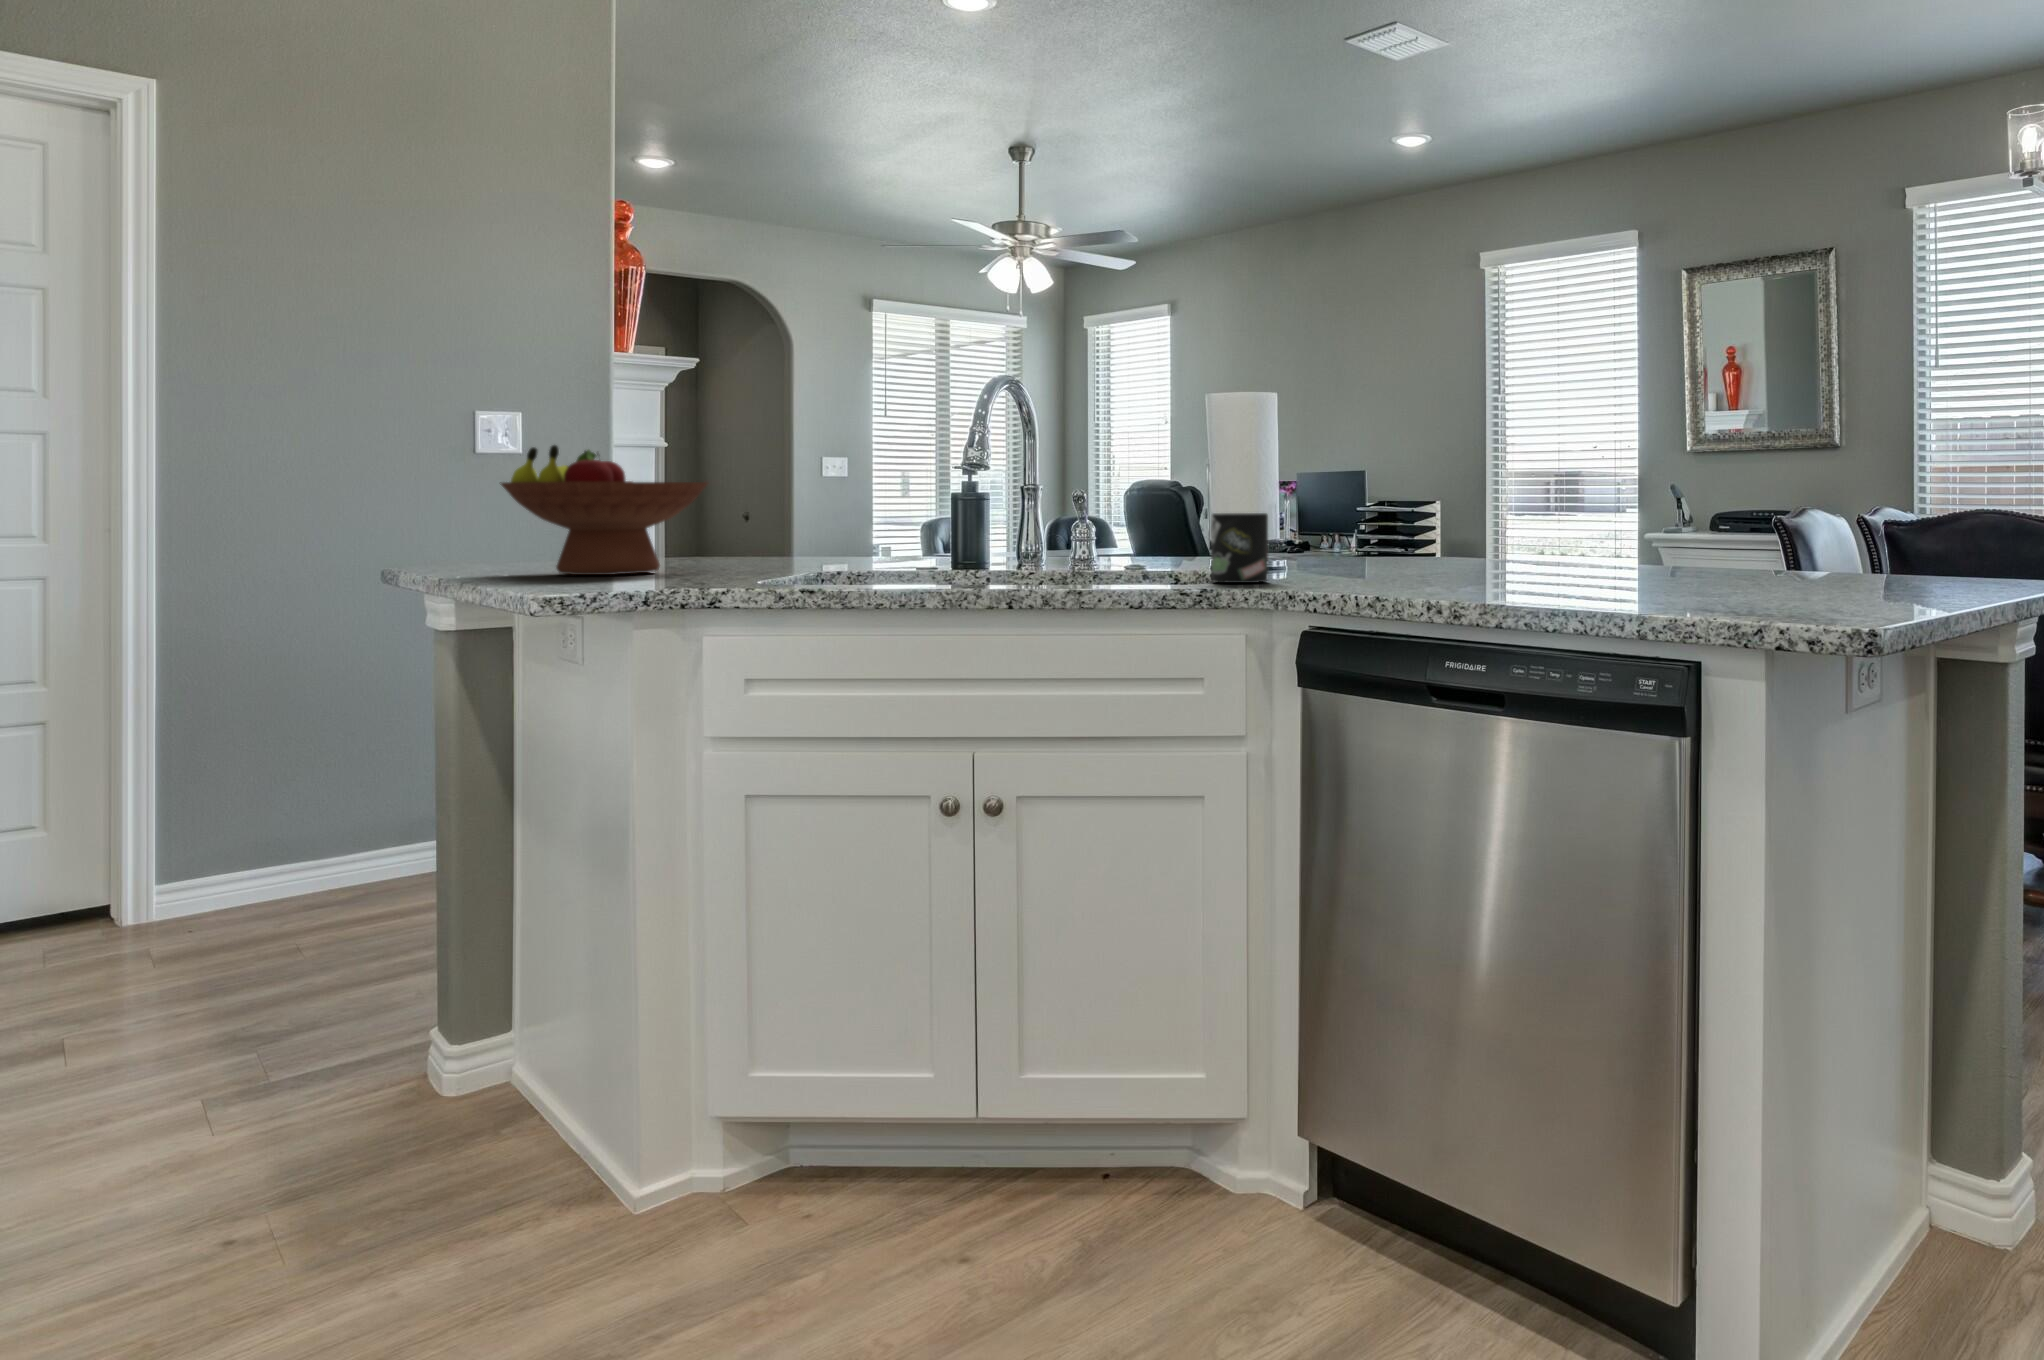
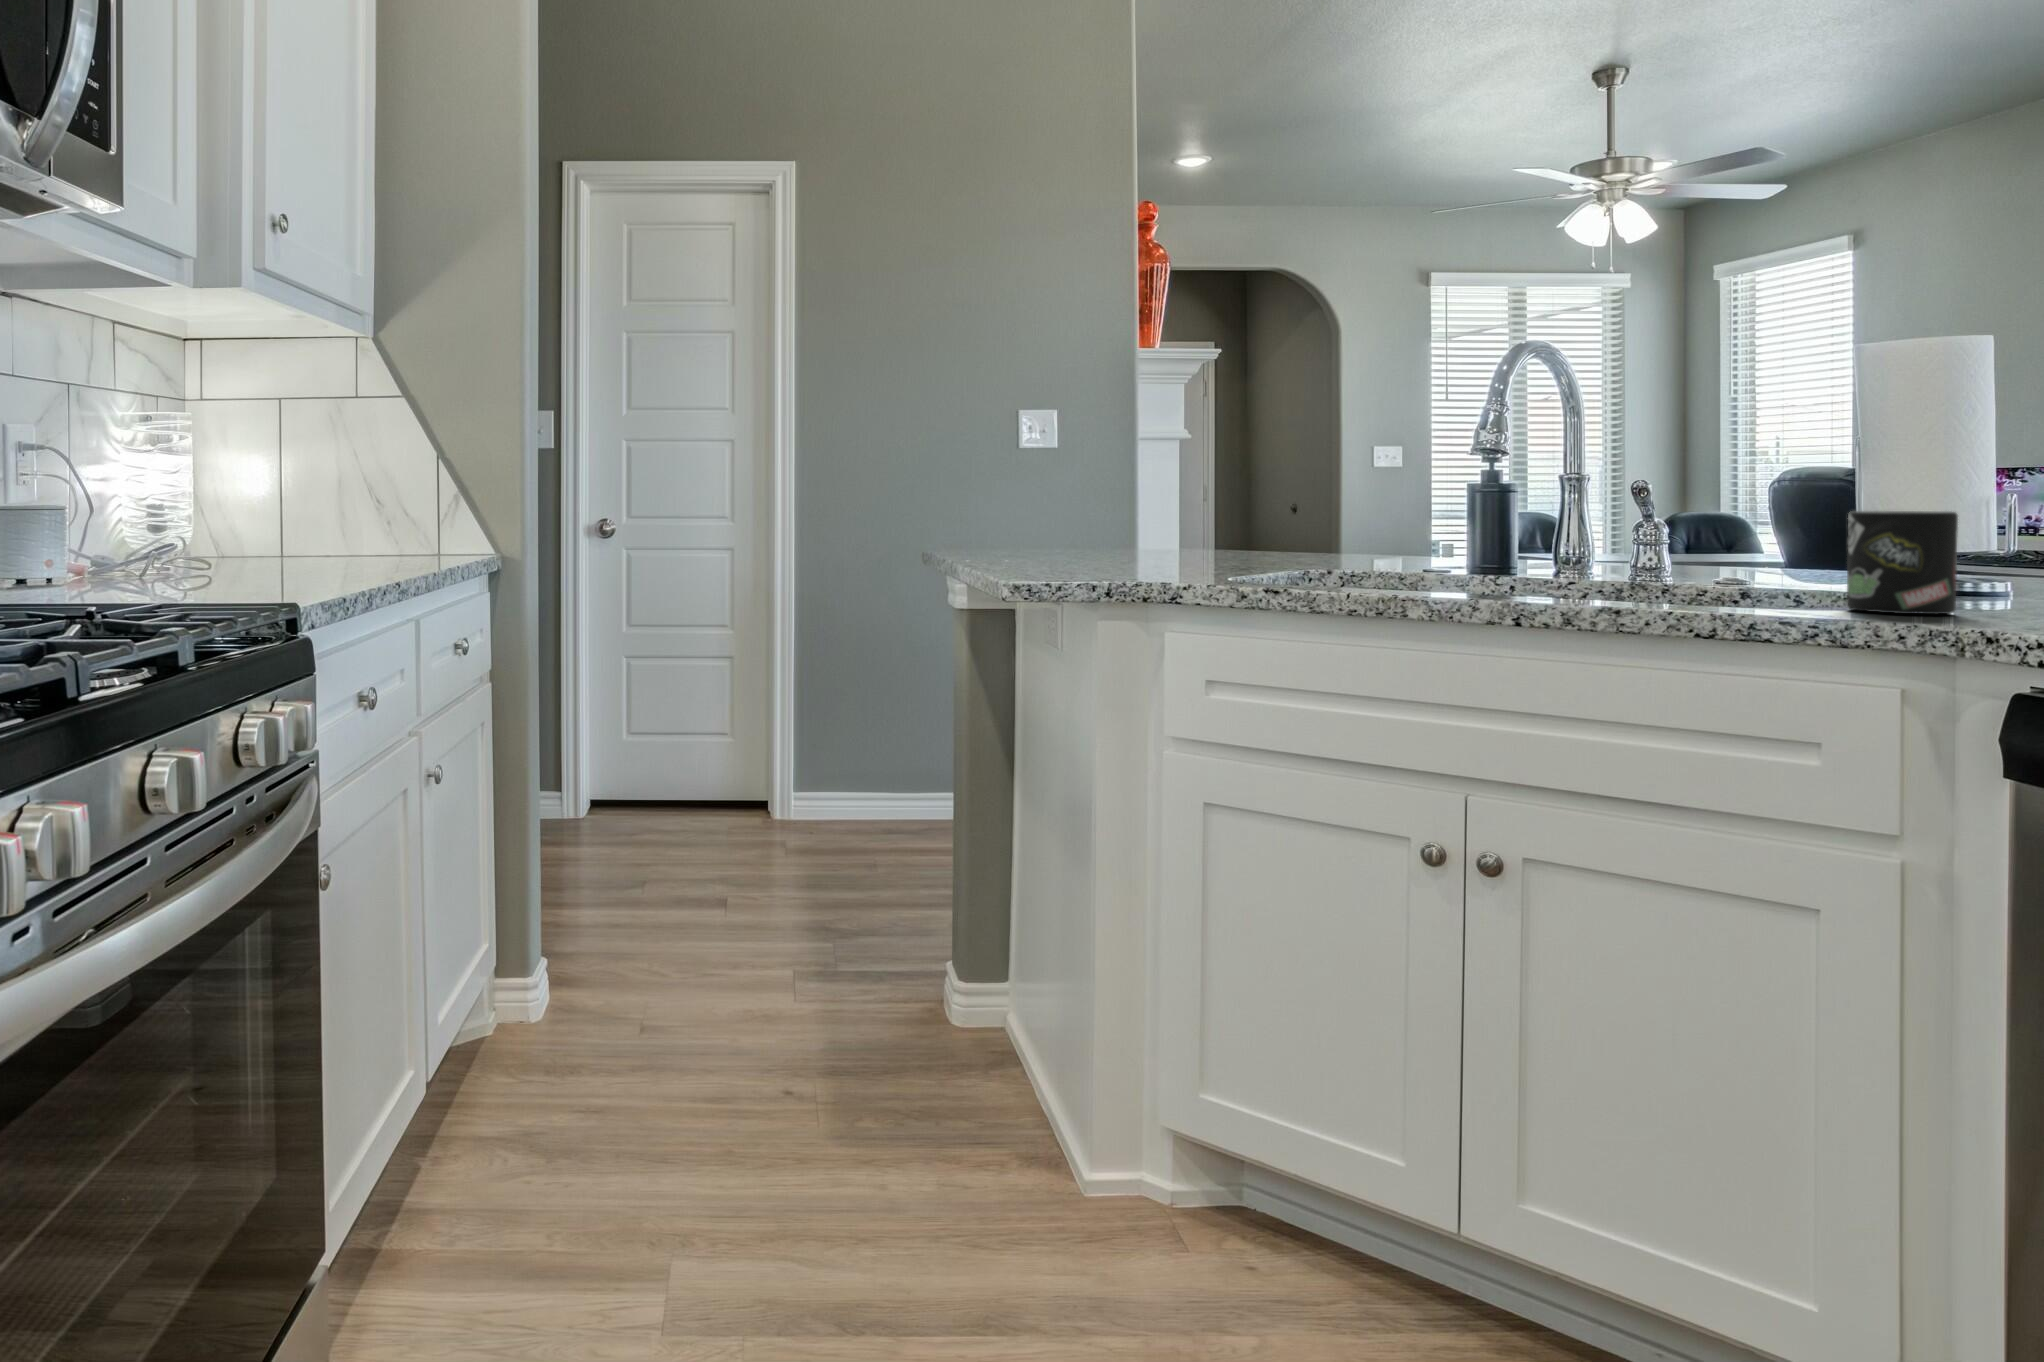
fruit bowl: present [500,445,707,575] -> none [1007,437,1197,563]

